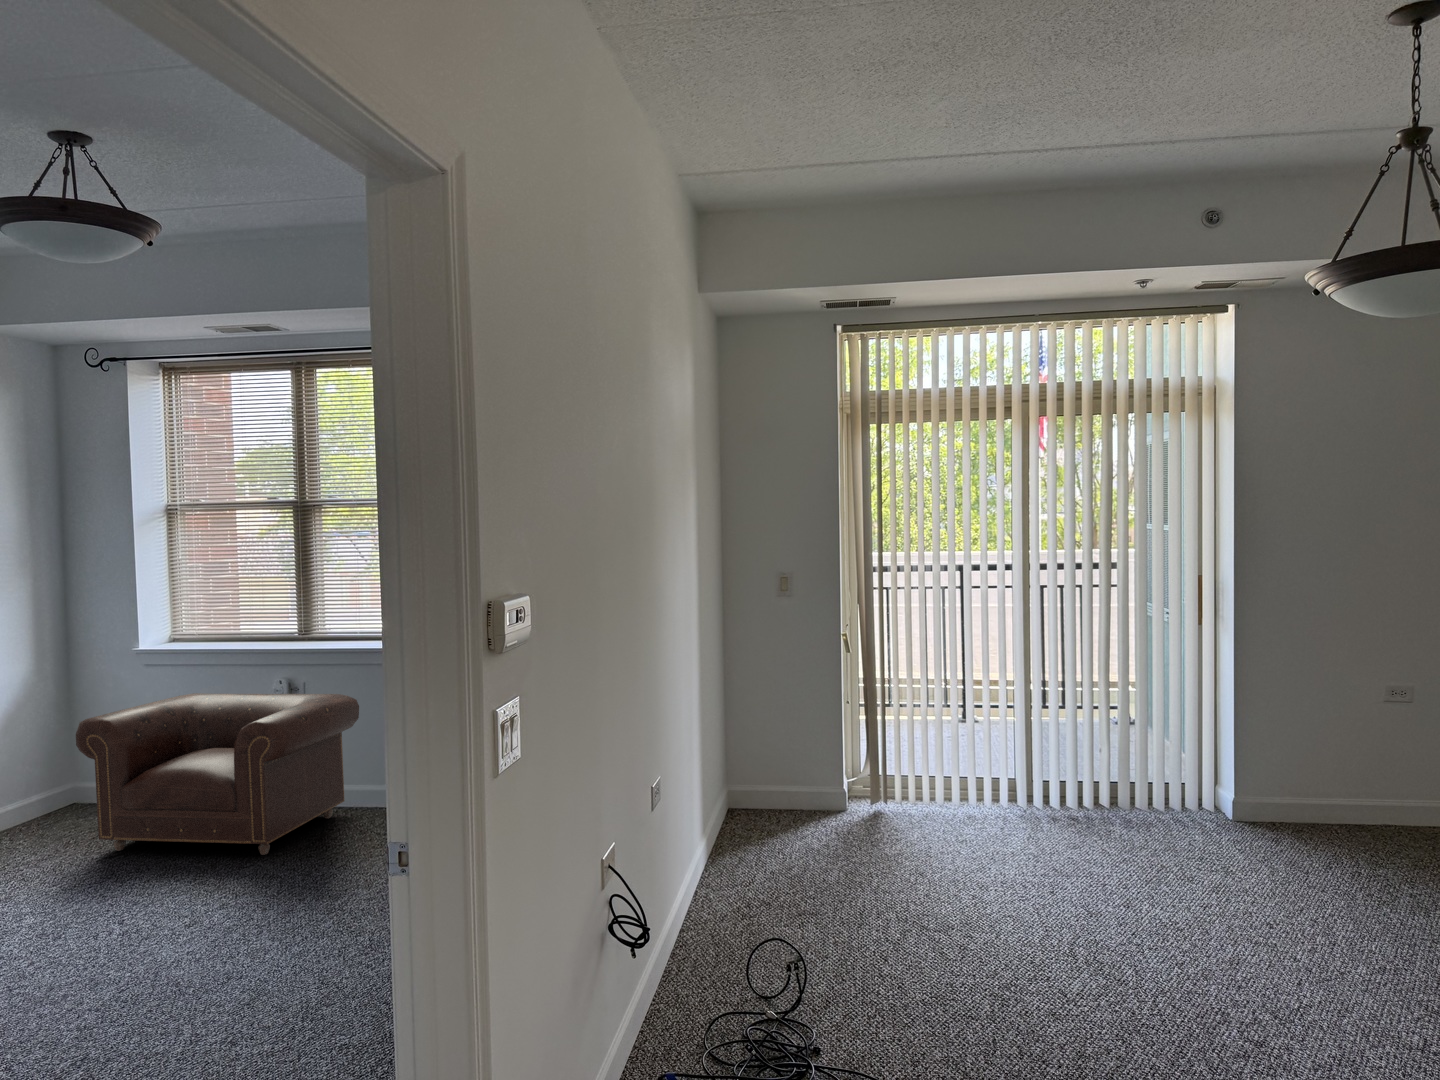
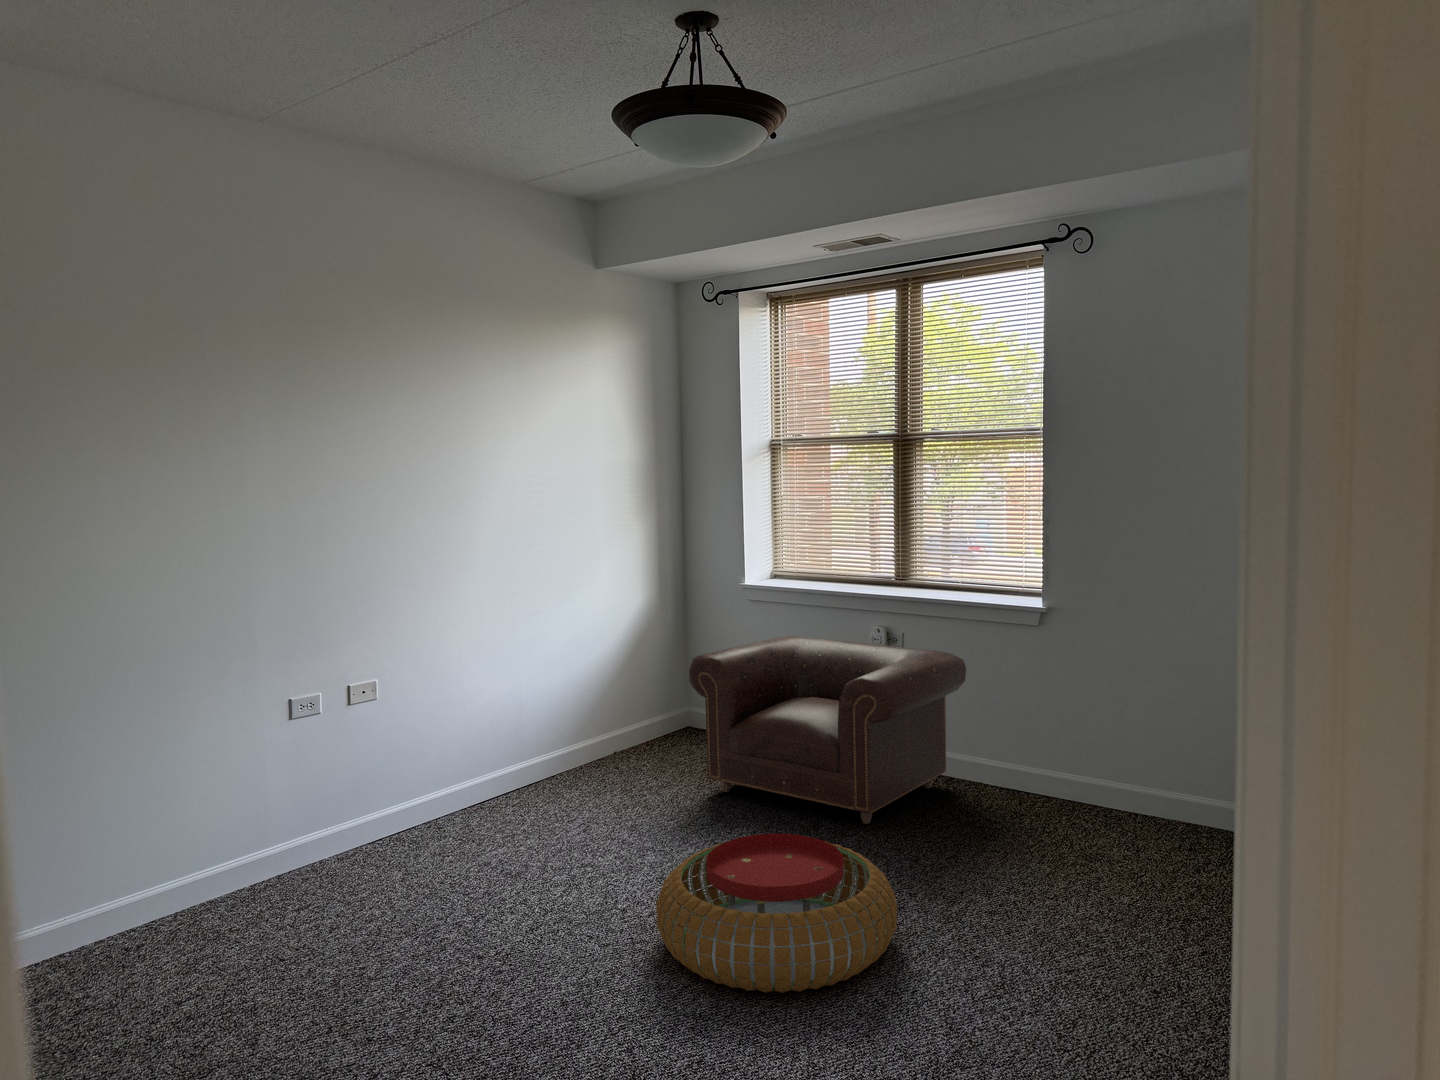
pouf: none [37,862,281,1001] -> present [656,834,897,993]

